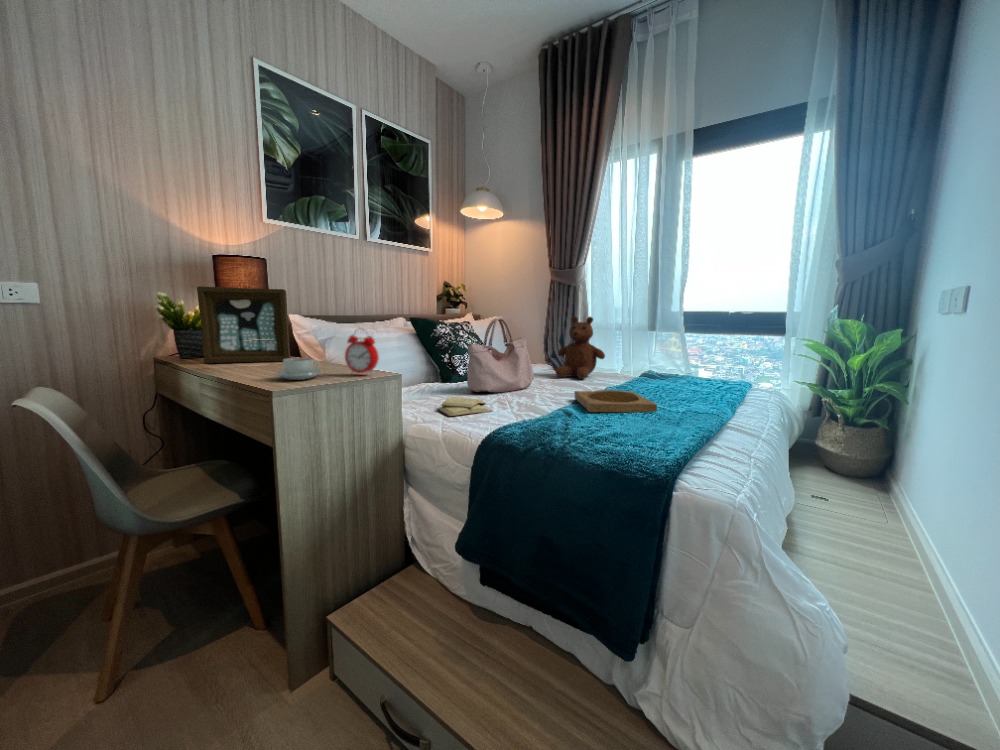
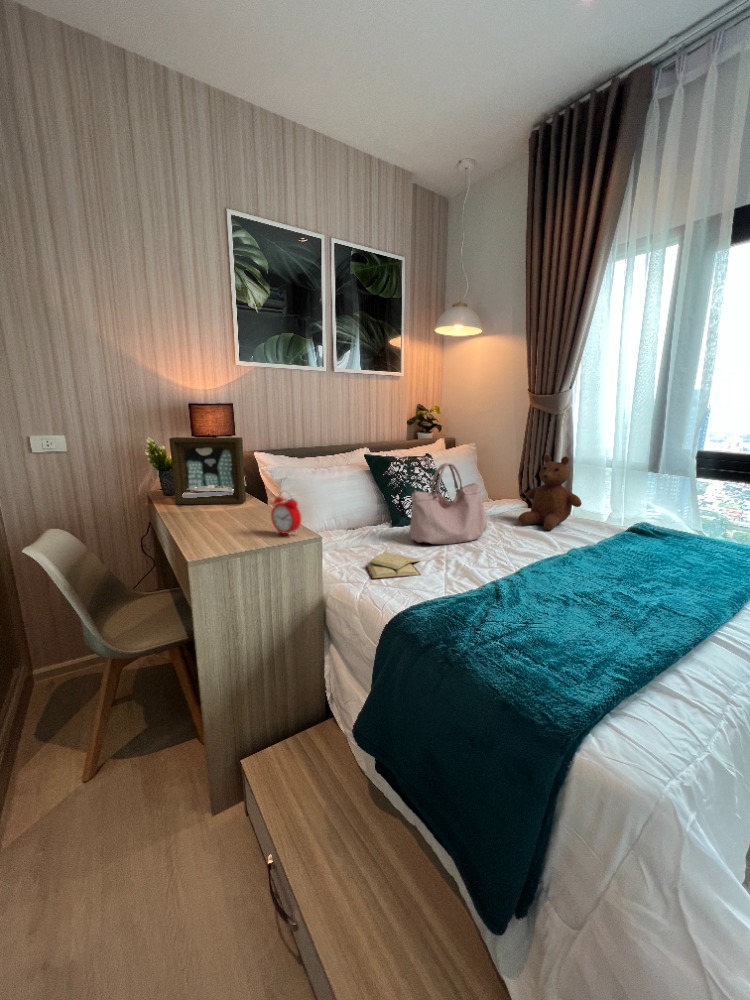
coffee cup: present [275,358,322,380] -> none [208,517,250,540]
tray: present [575,390,657,412] -> none [522,556,618,601]

